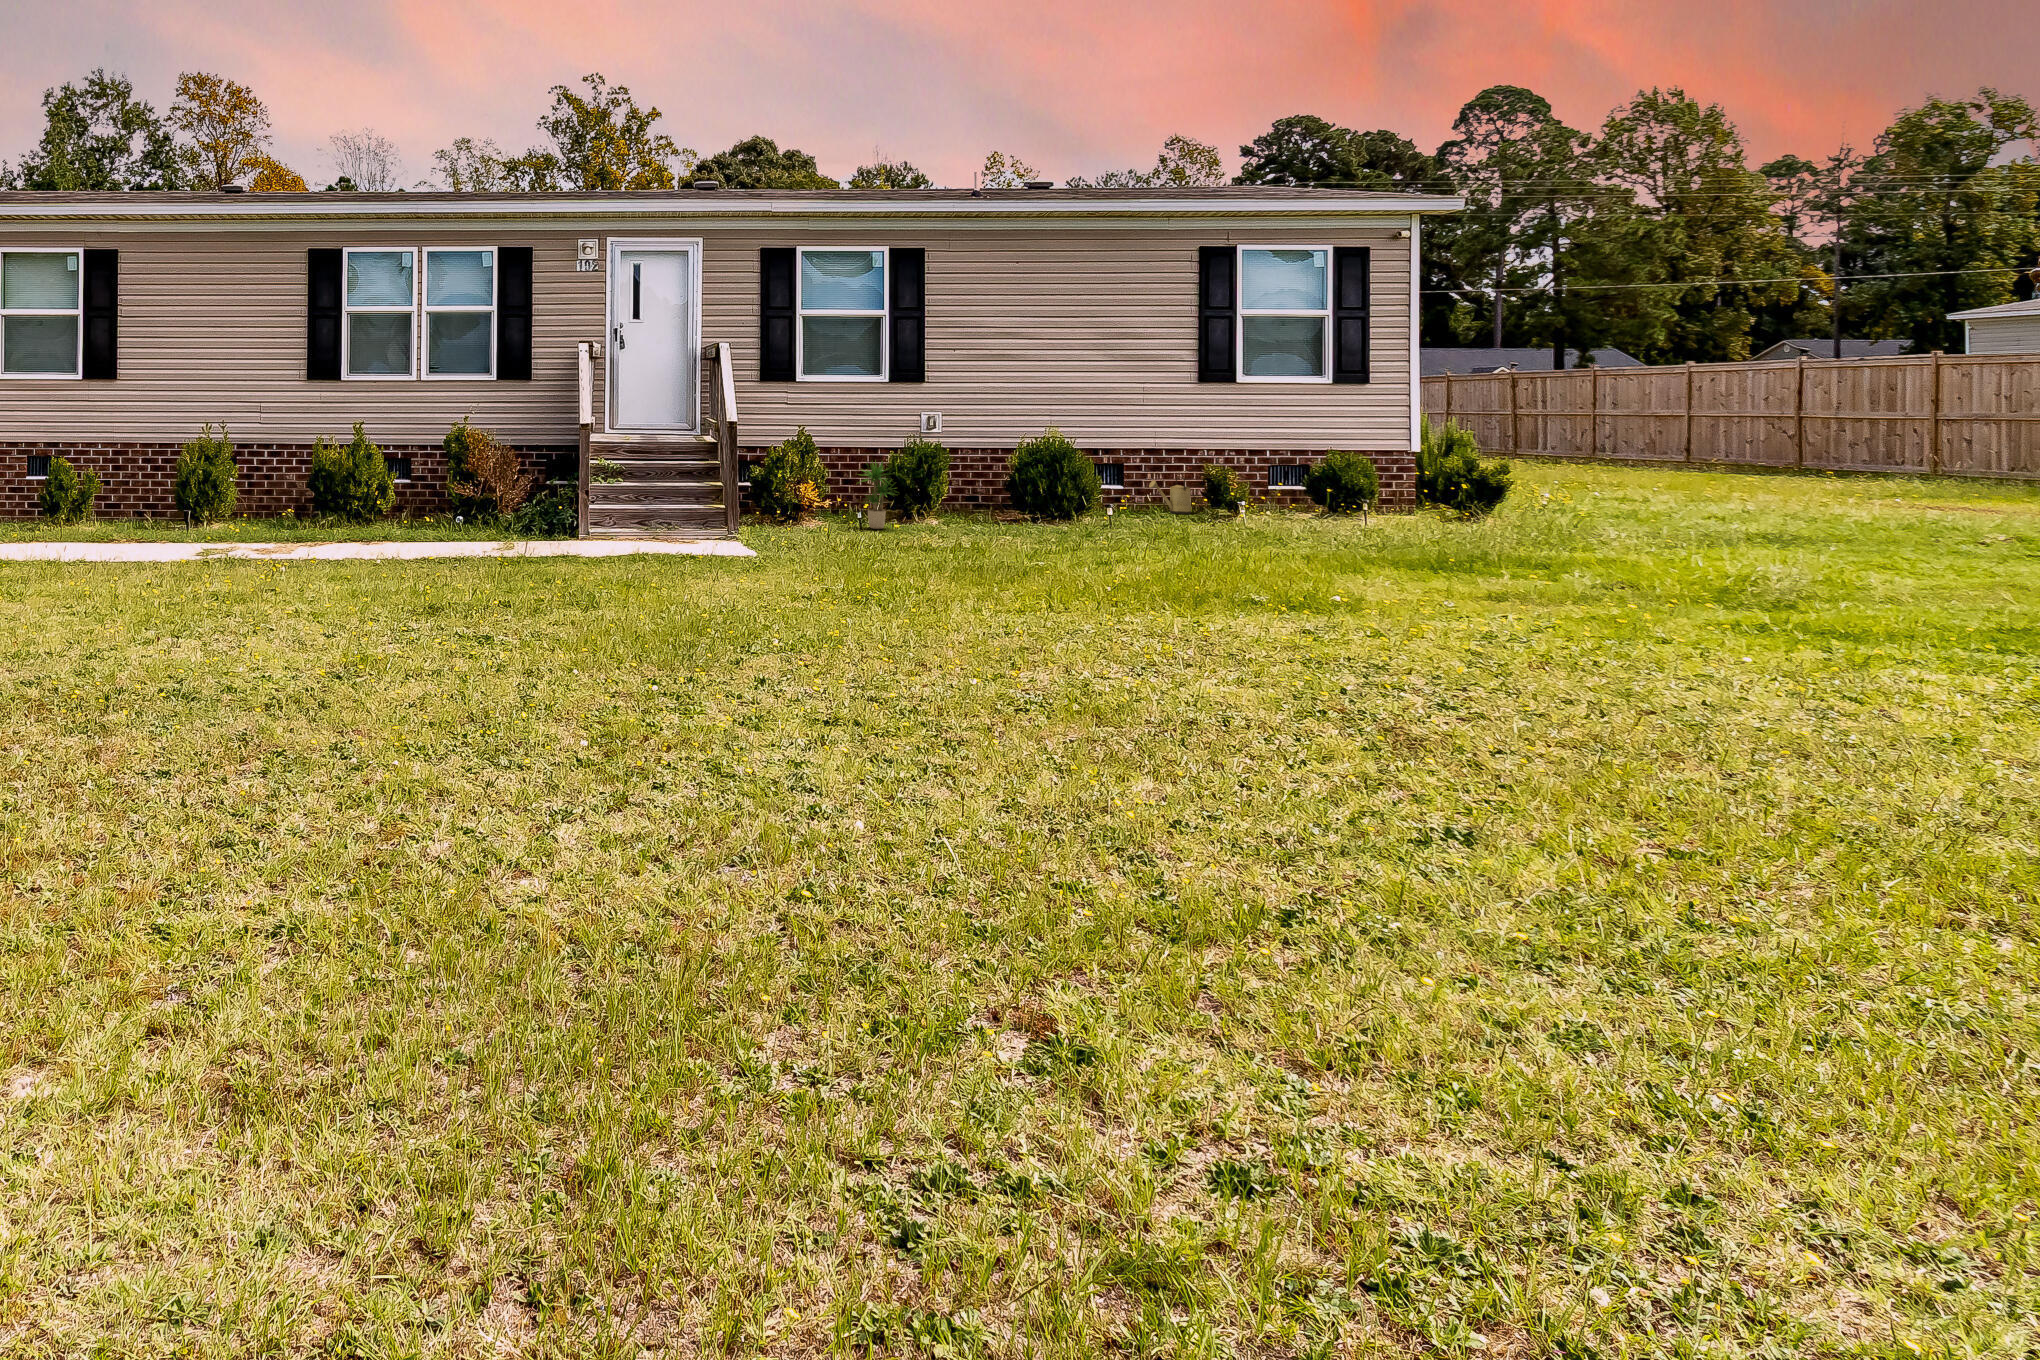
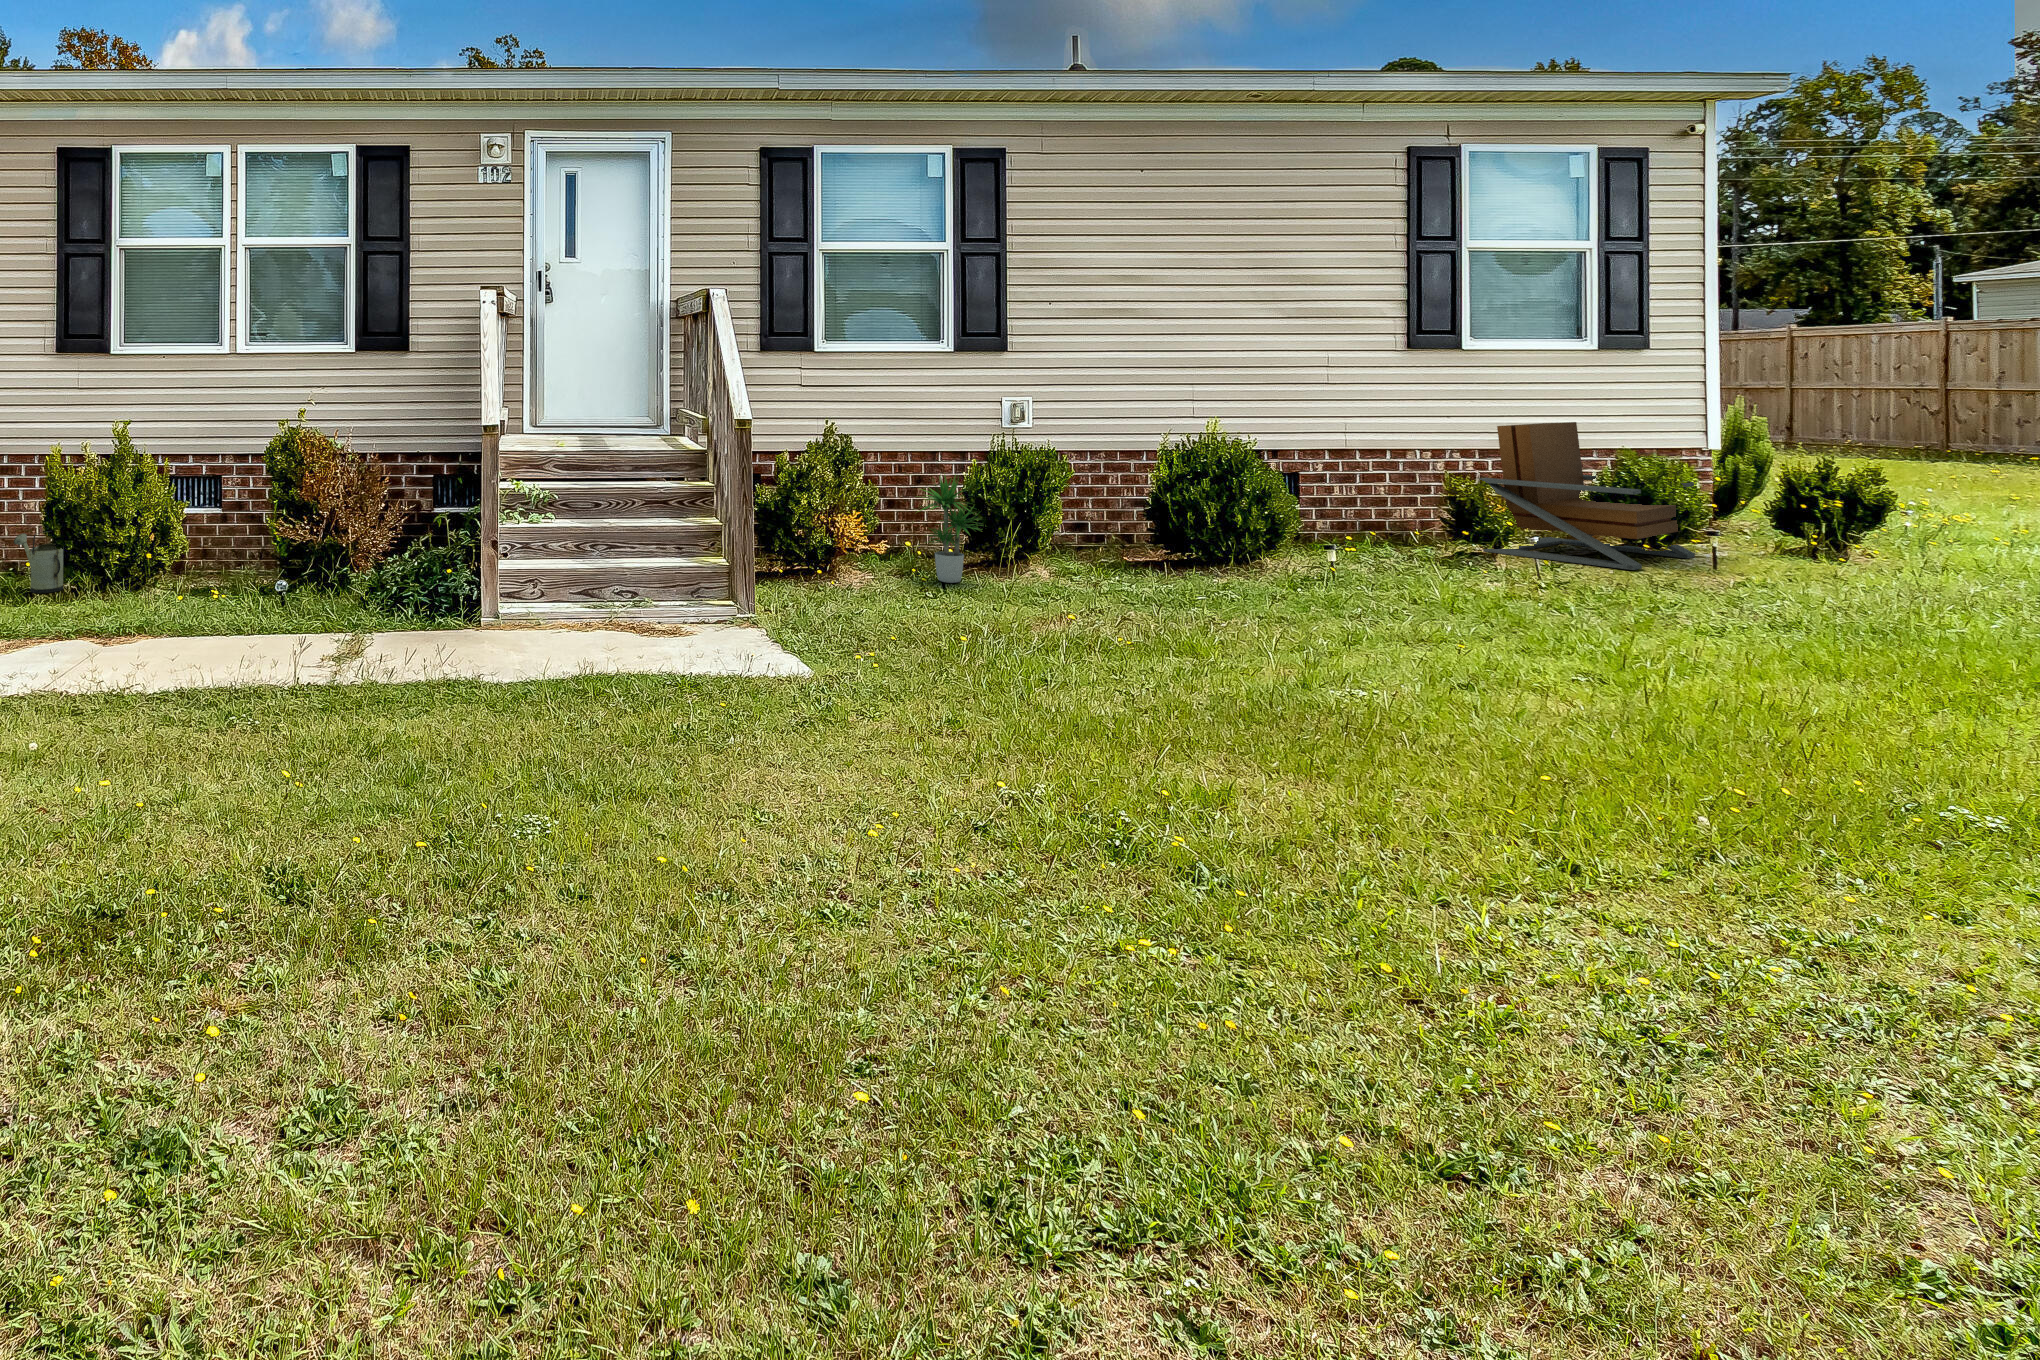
lounge chair: none [1237,431,1375,523] -> present [1479,422,1695,570]
watering can: present [1149,477,1194,514] -> present [14,533,63,593]

